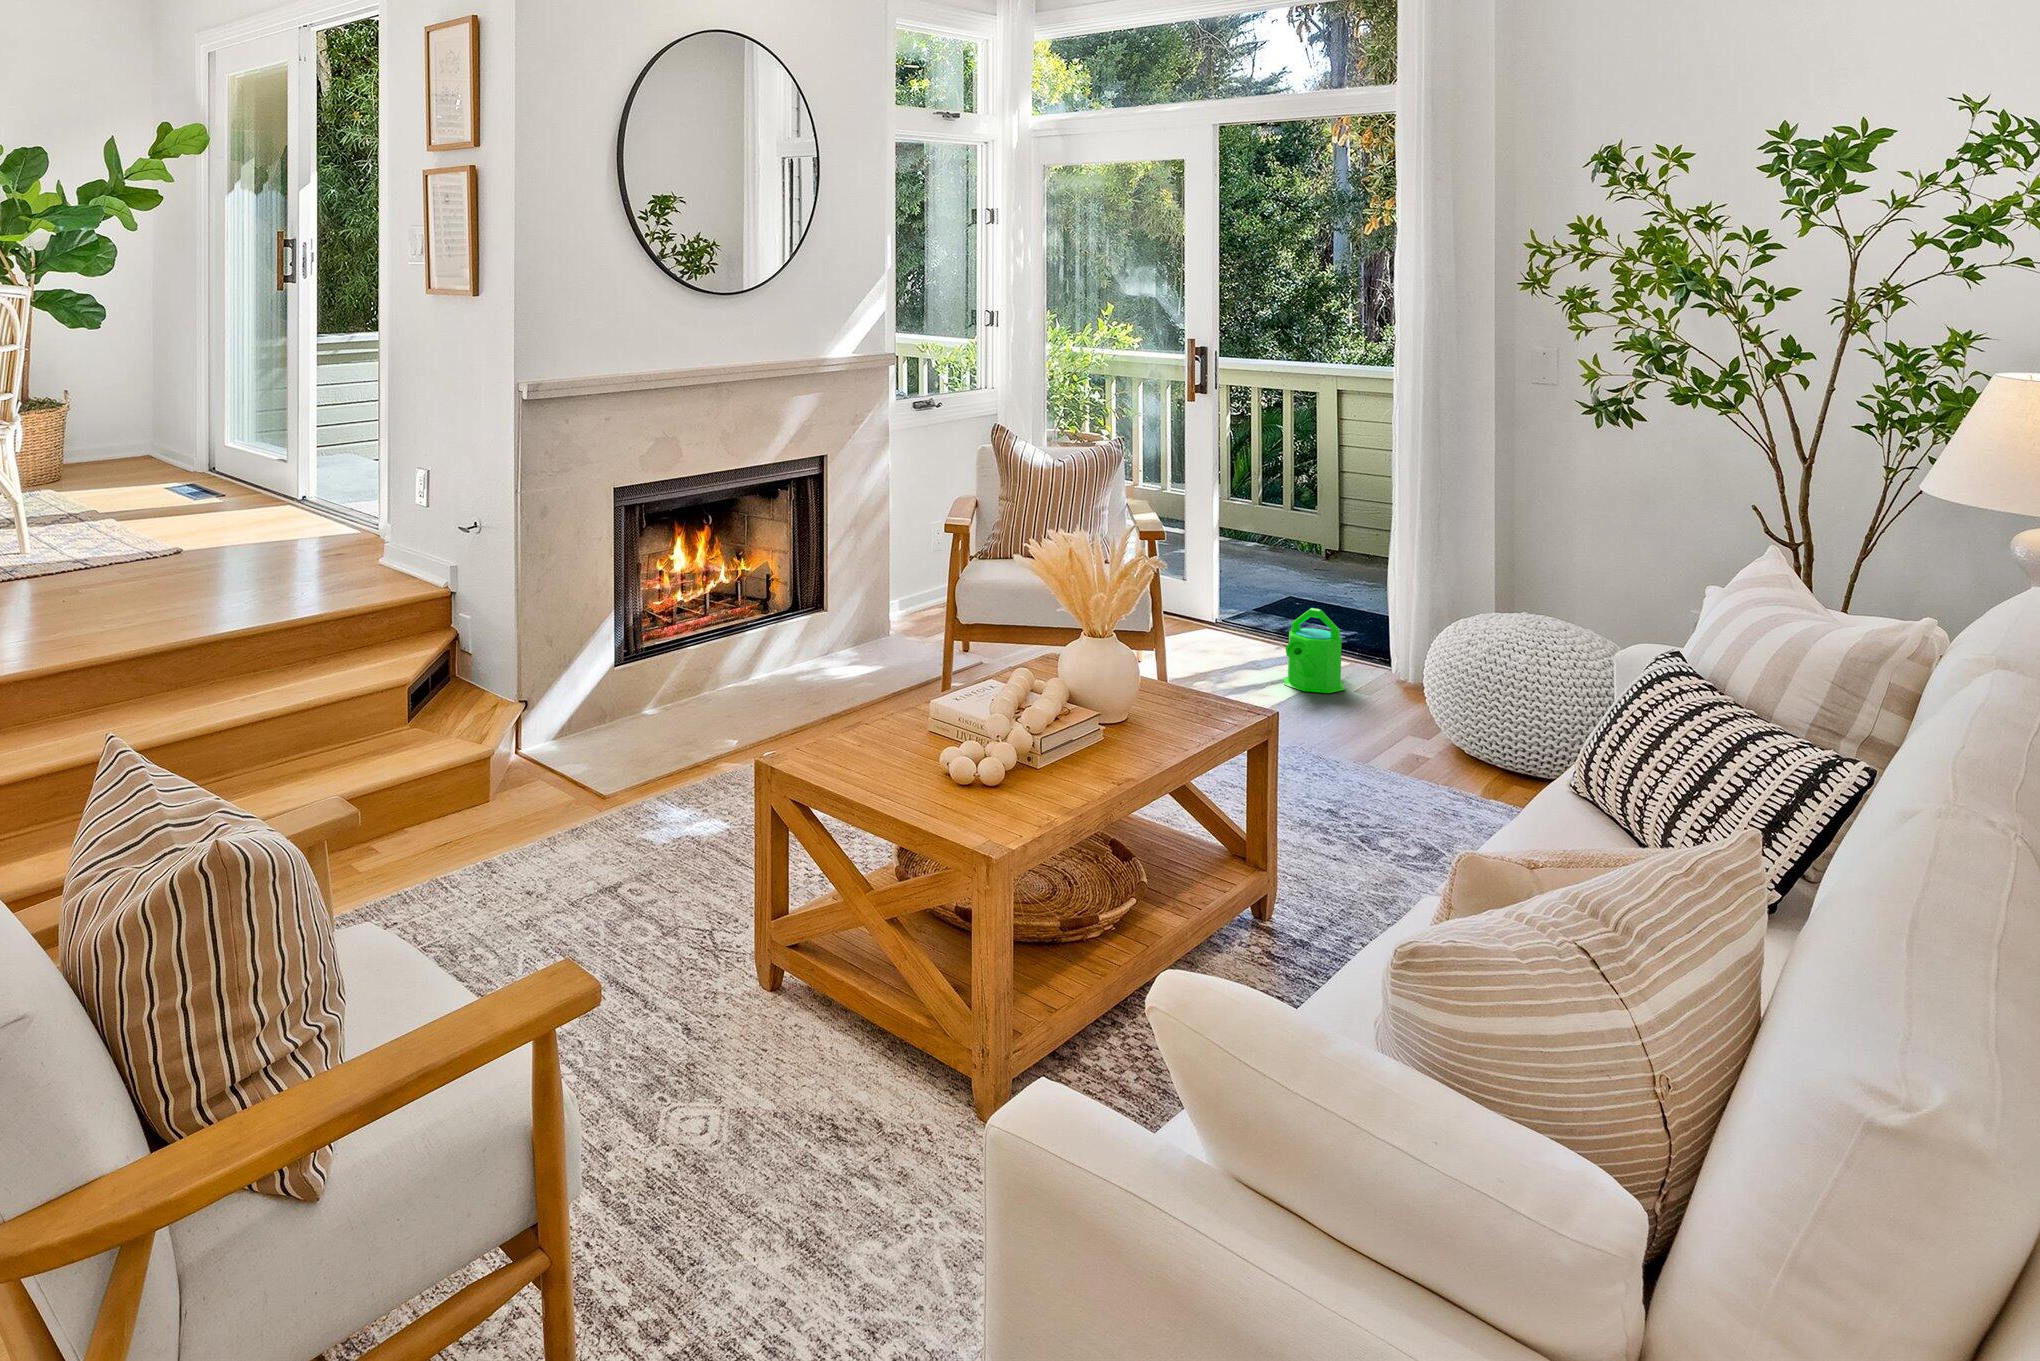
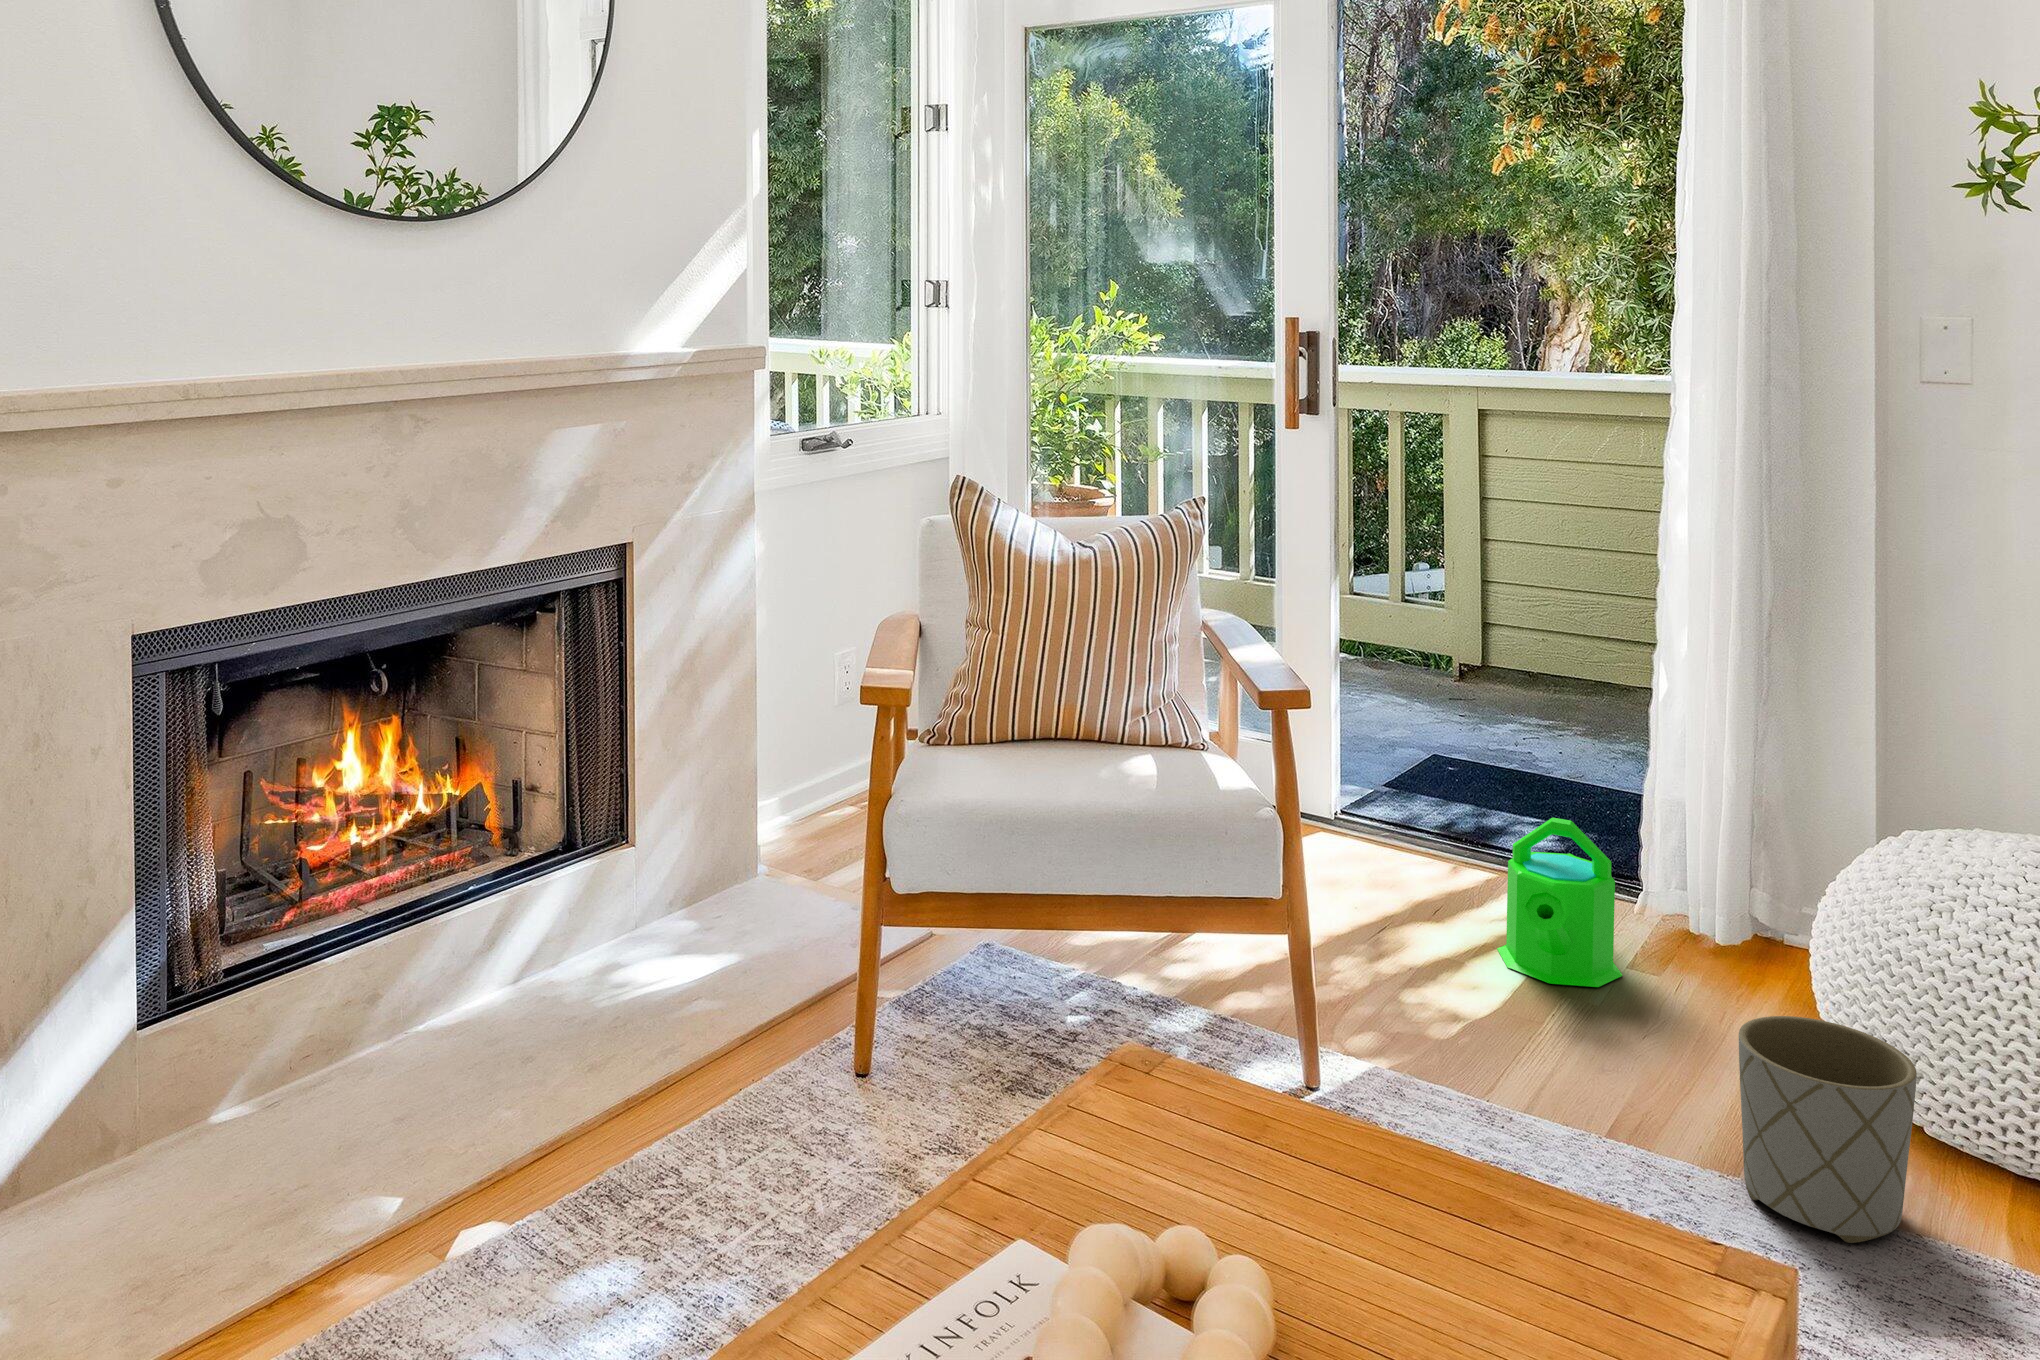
planter: none [1353,681,1429,773] -> present [1739,1016,1917,1243]

